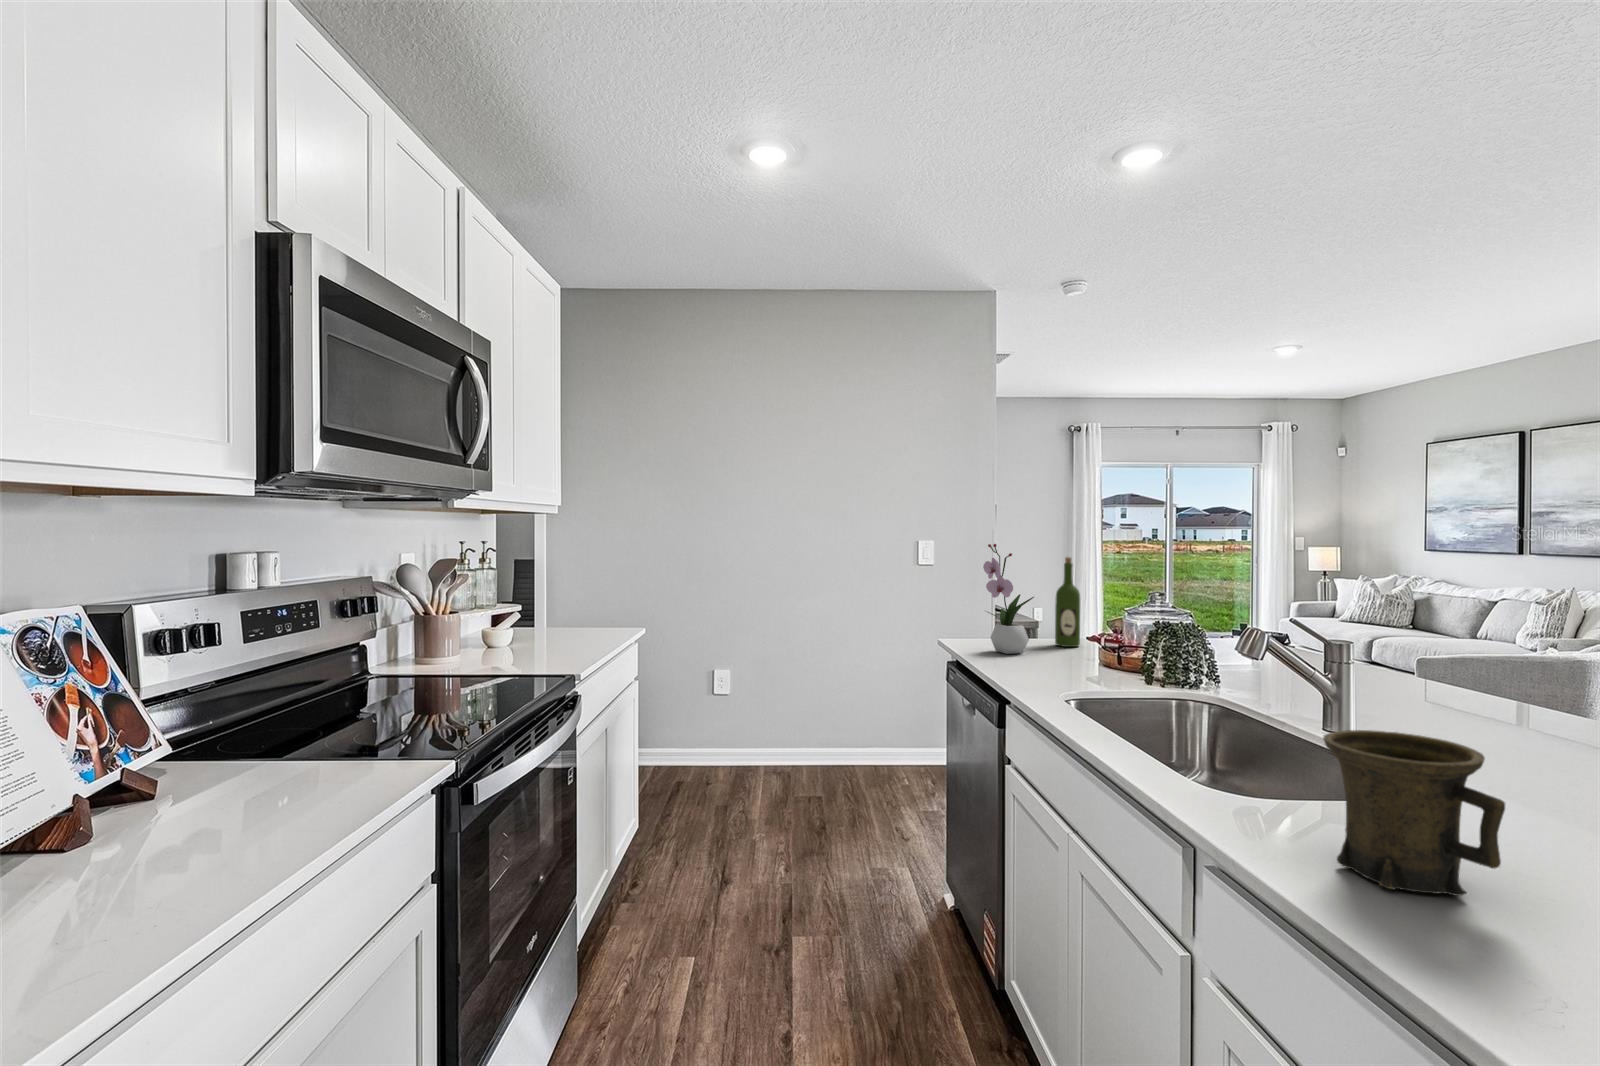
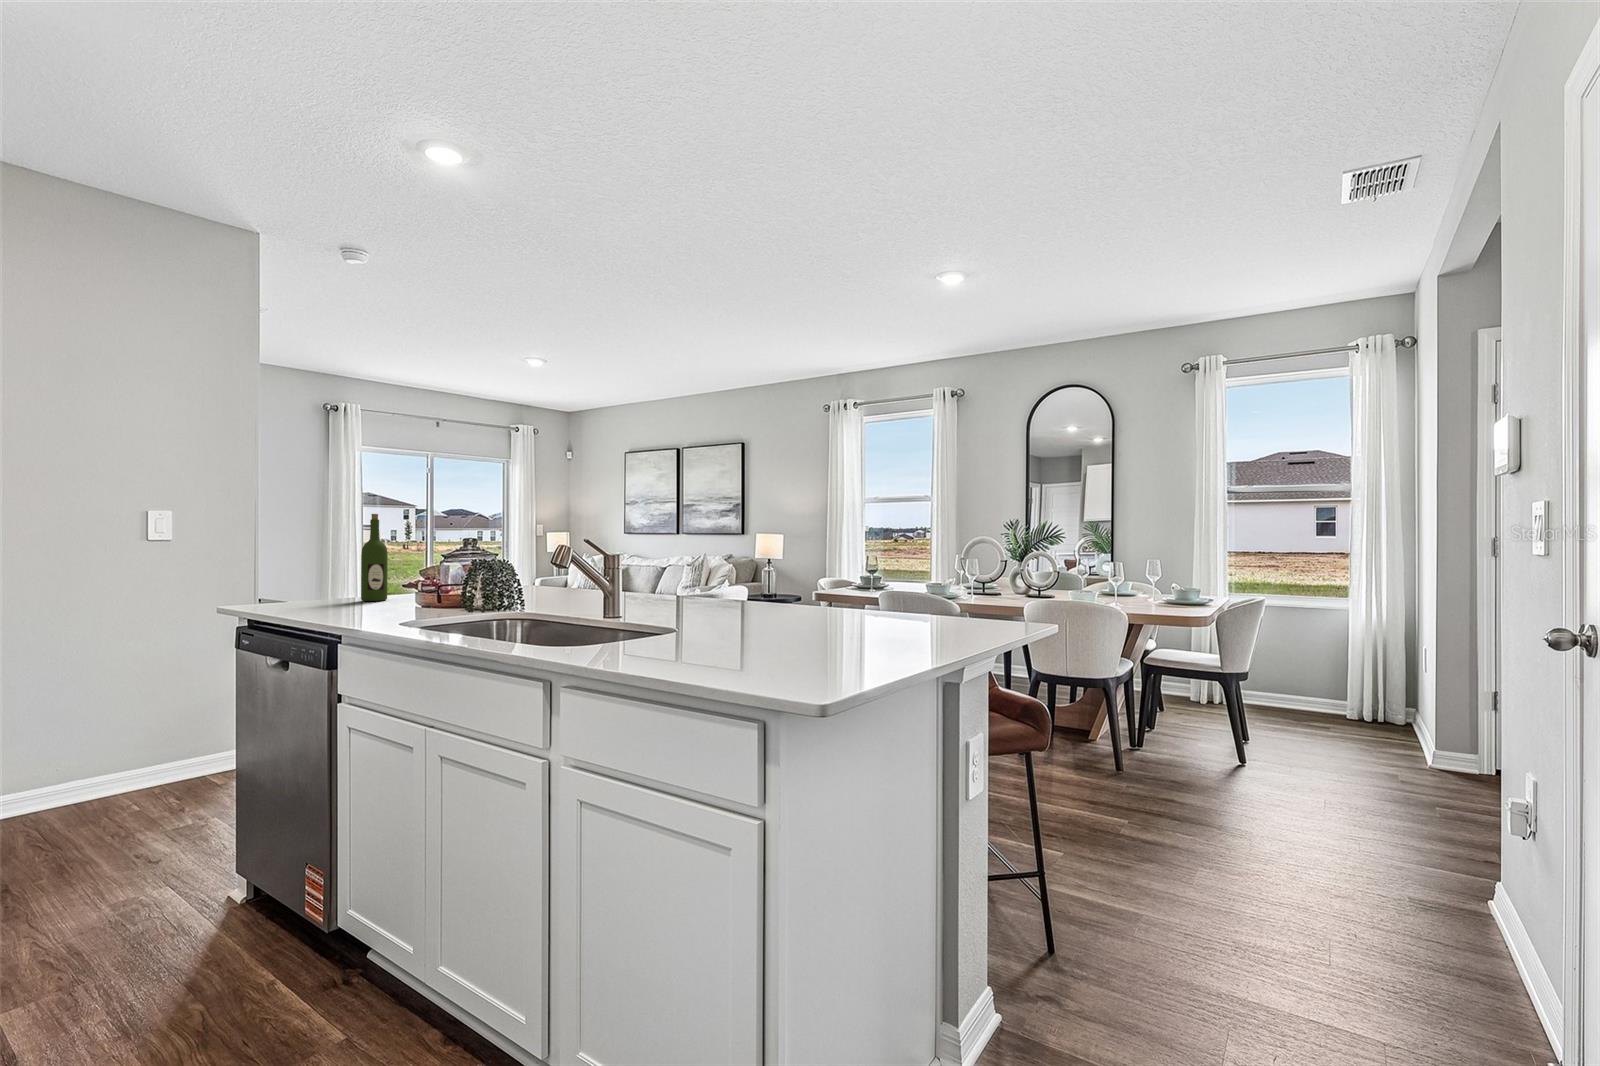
flower arrangement: present [983,544,1034,654] -> none [284,496,345,609]
mug: present [1323,730,1505,896] -> none [634,577,722,661]

